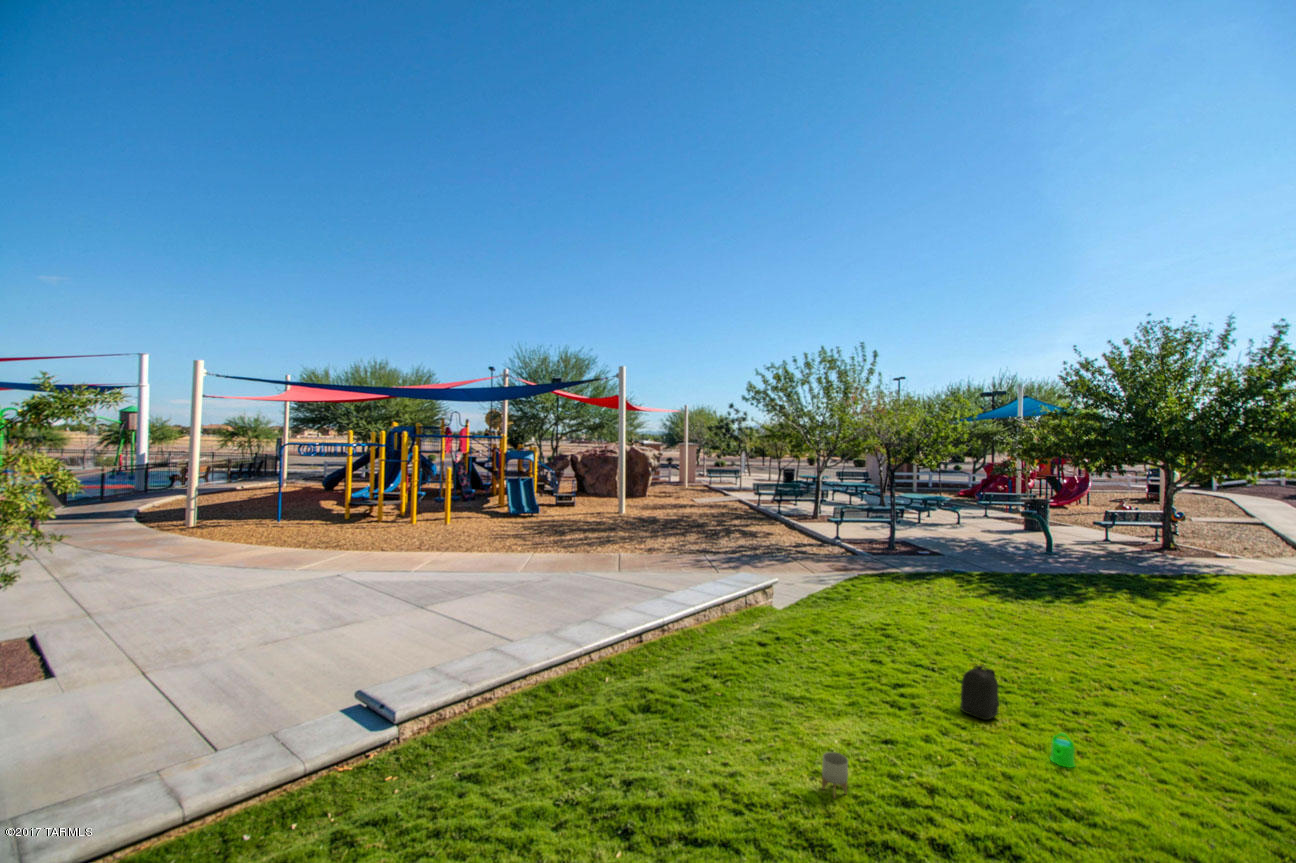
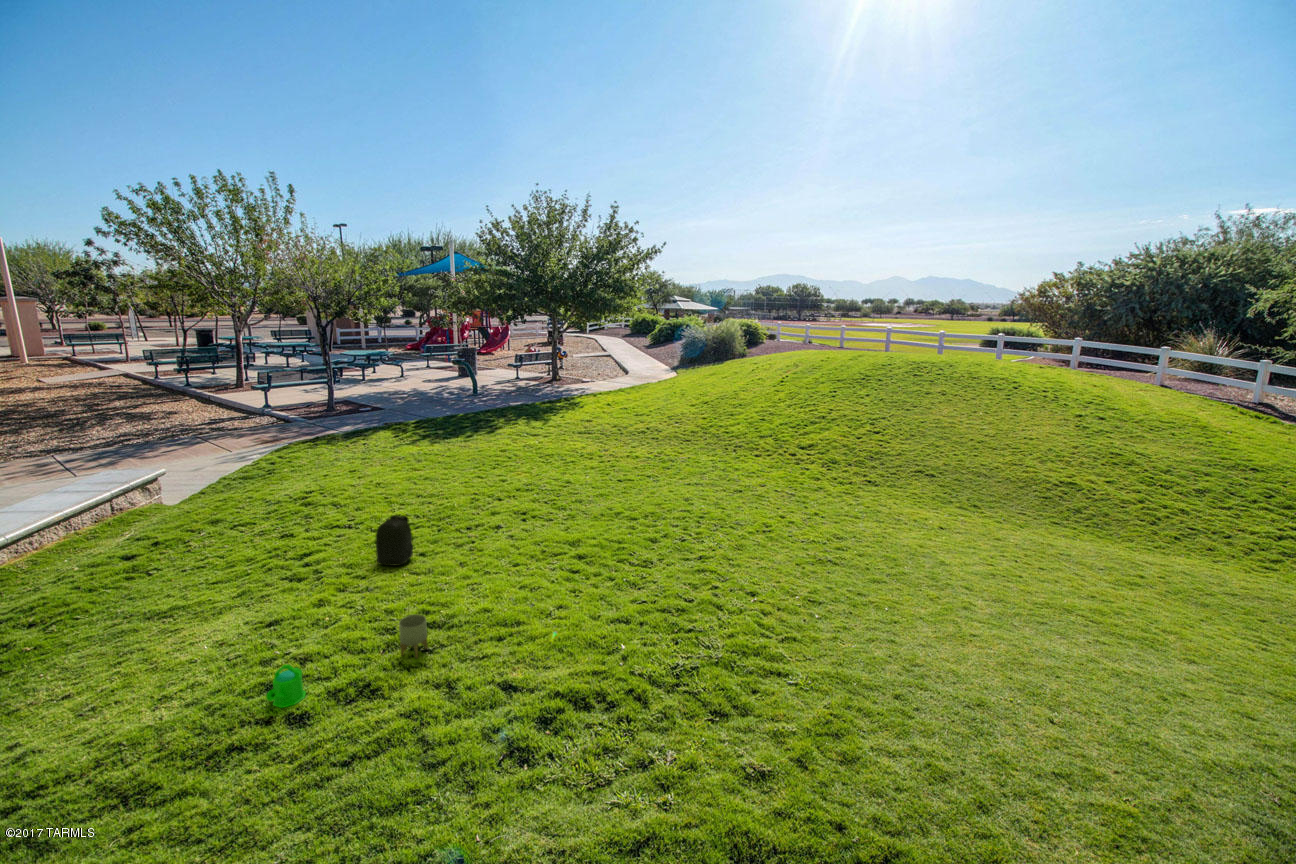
watering can: present [1050,733,1075,768] -> present [266,664,306,708]
planter: present [822,752,848,798] -> present [399,614,428,658]

